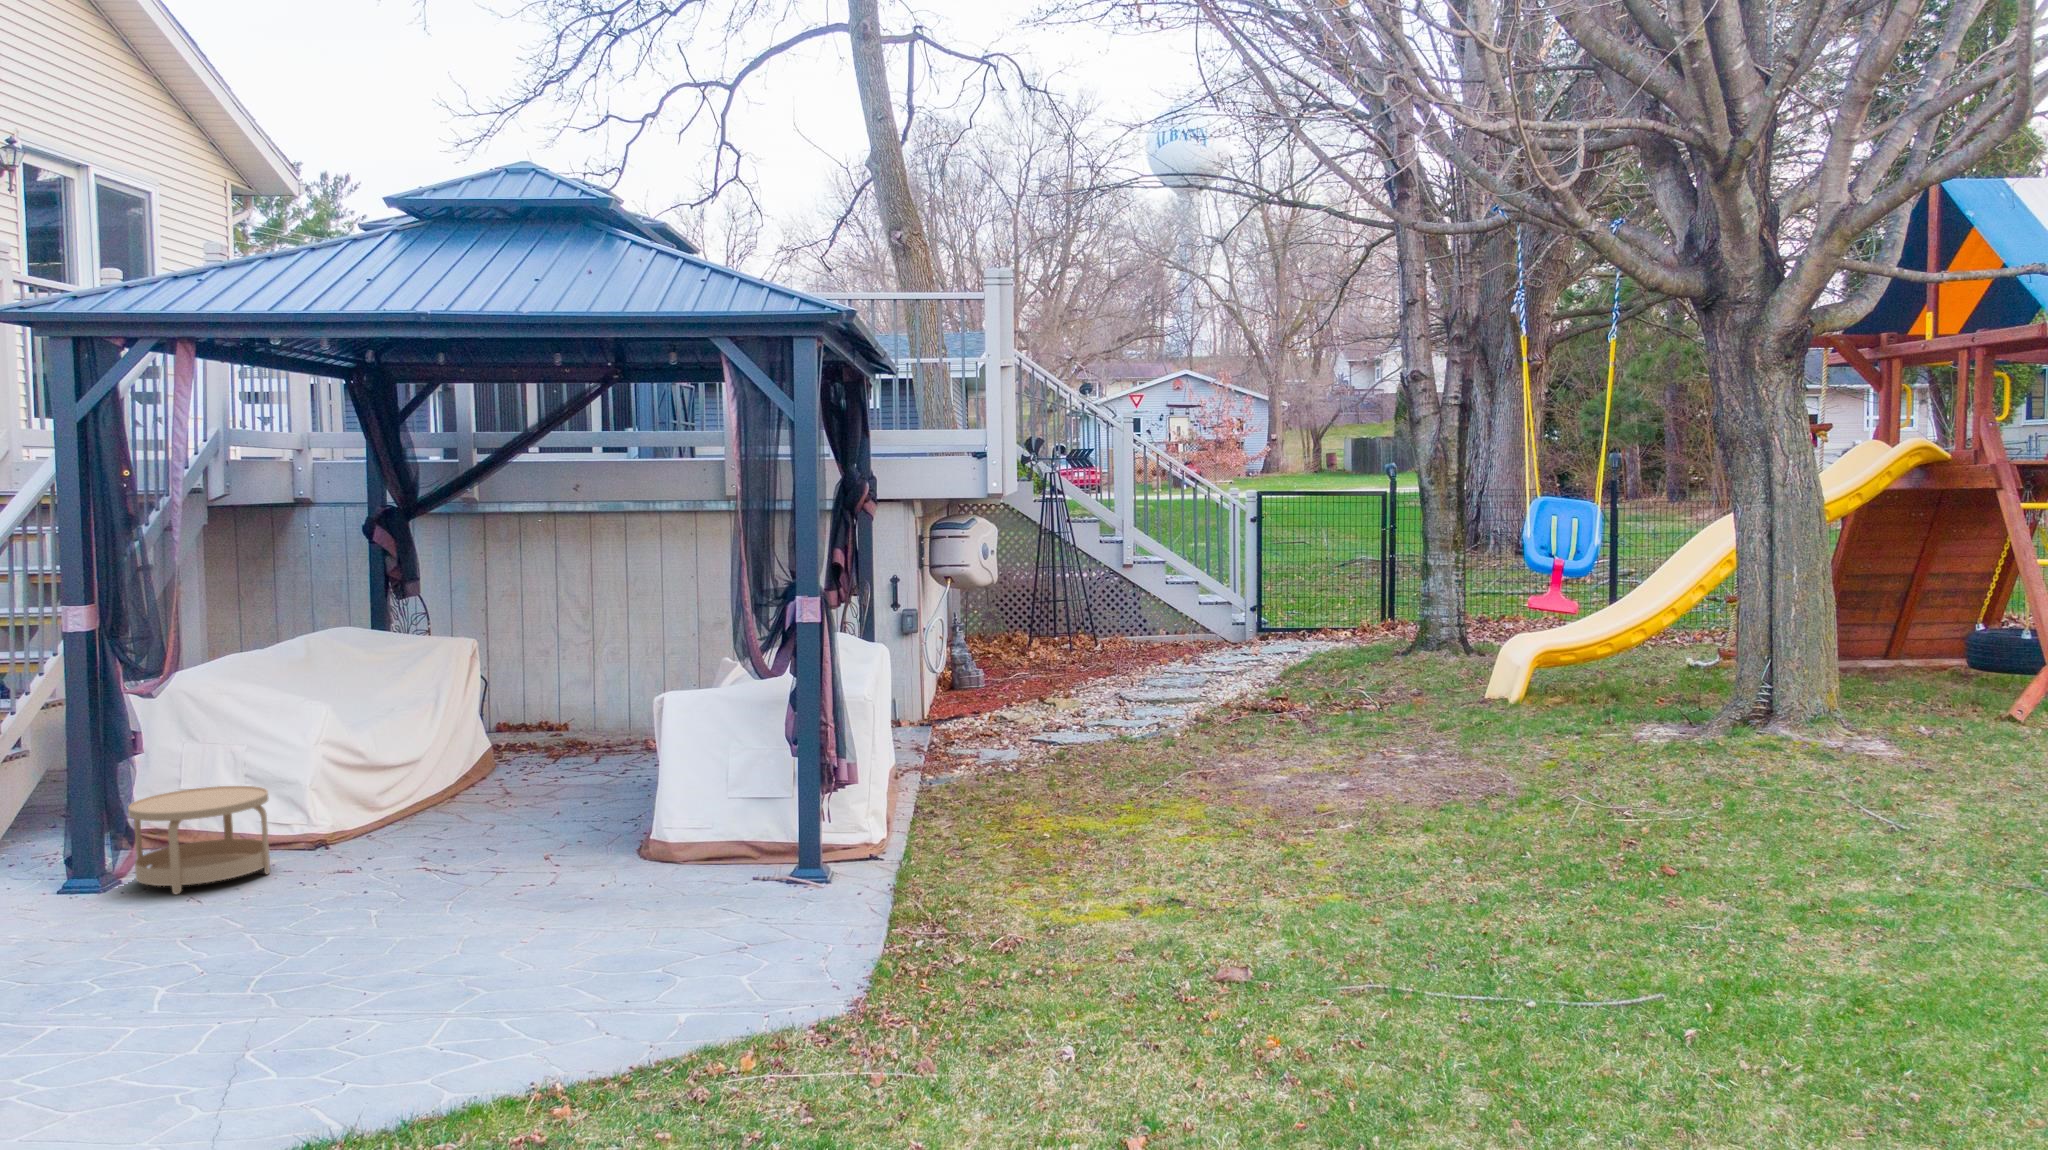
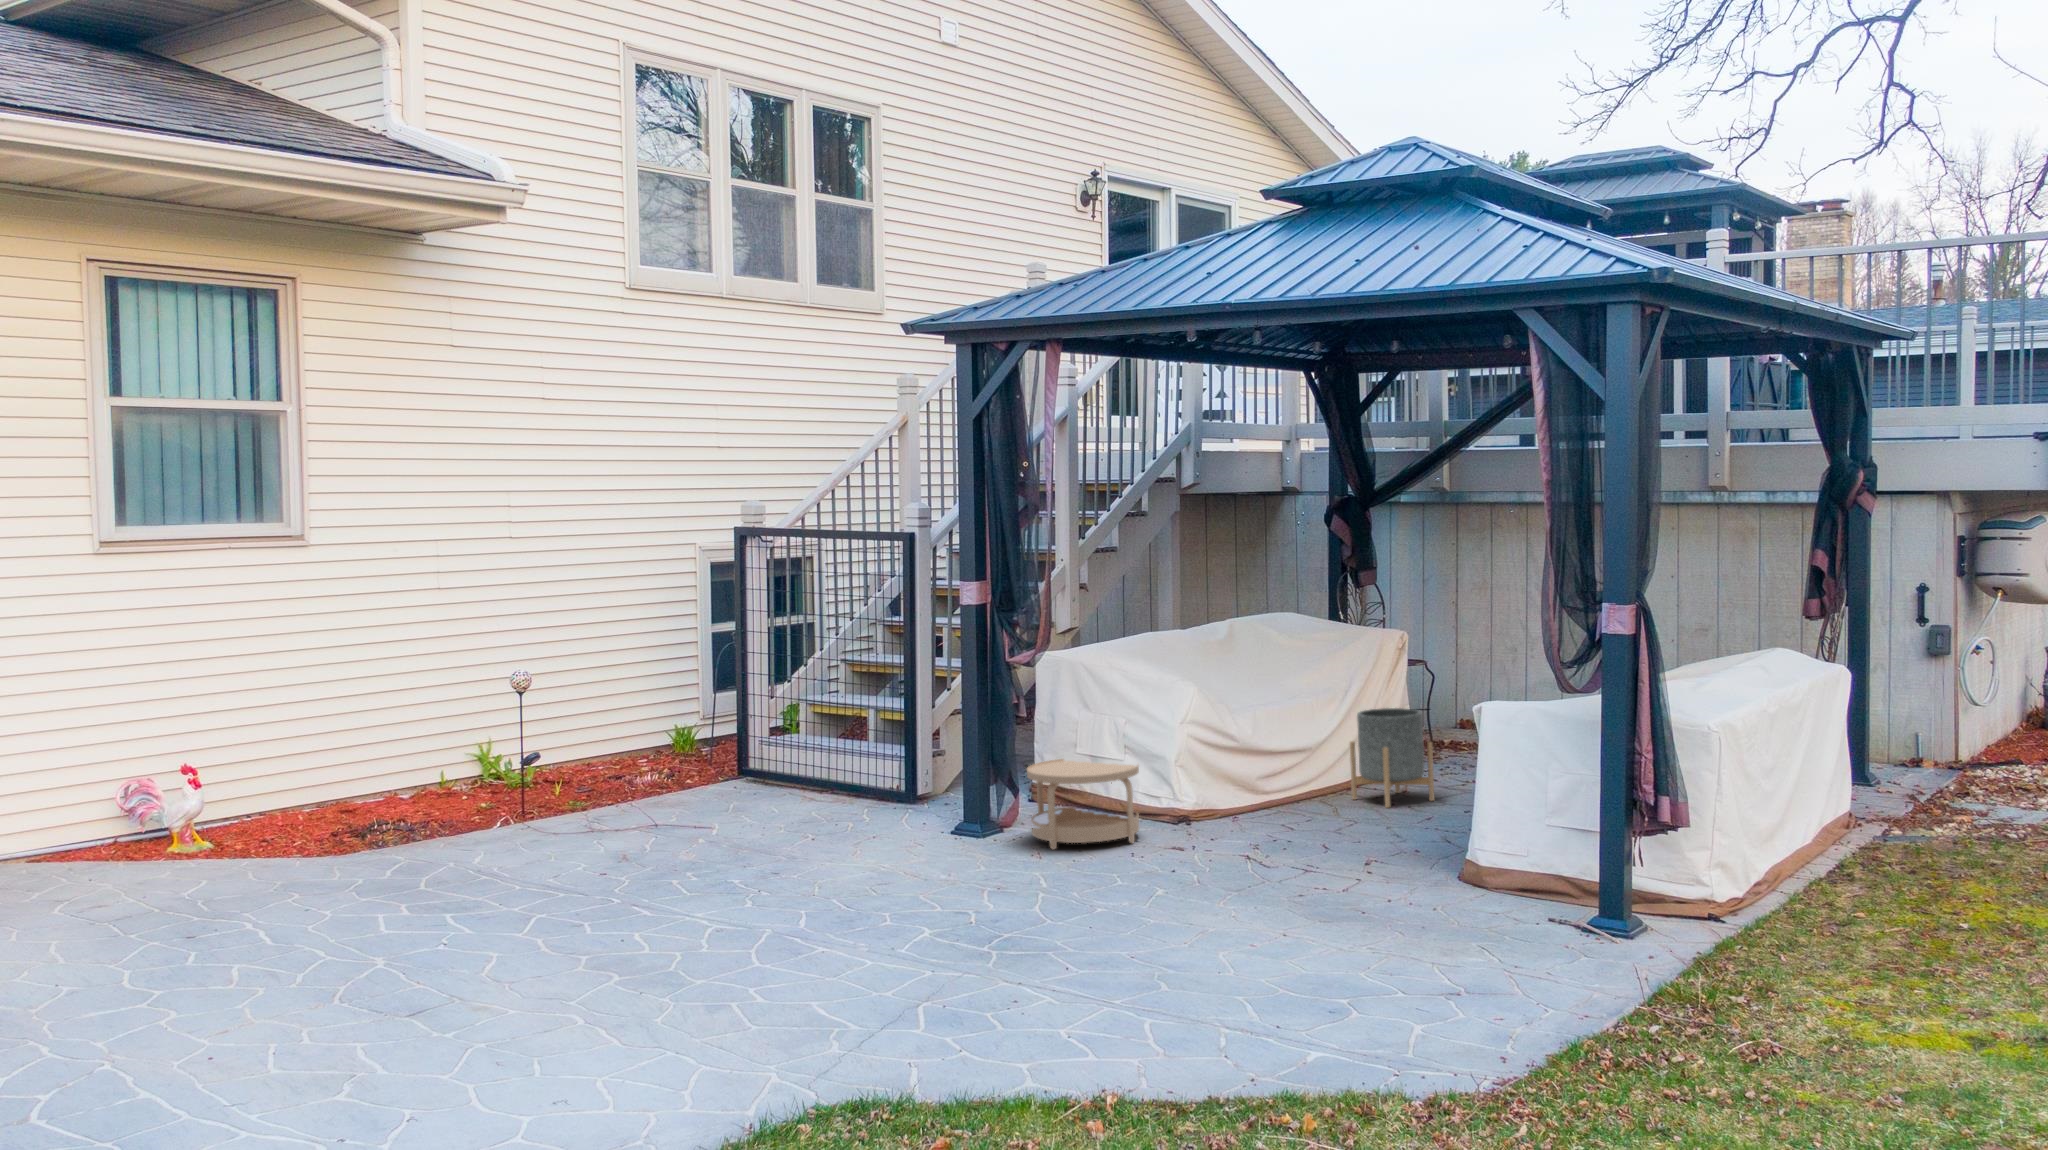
planter: none [458,709,544,805] -> present [1350,708,1434,808]

